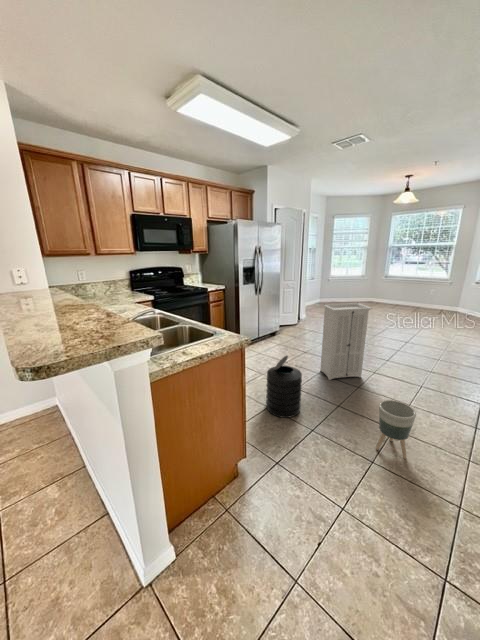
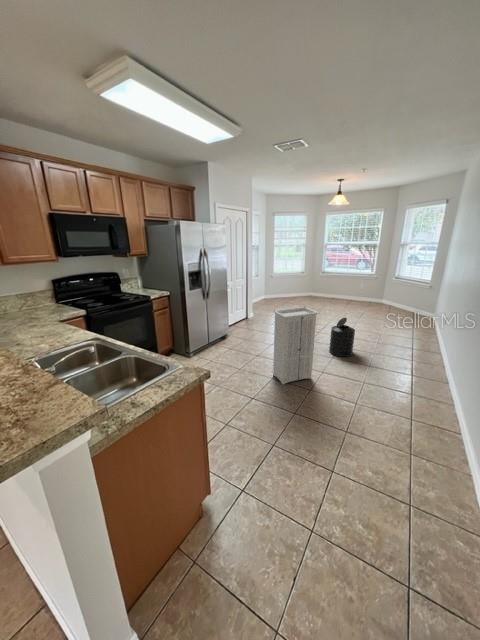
trash can: present [266,356,302,418] -> present [329,318,355,357]
planter: present [375,400,416,459] -> none [333,407,368,463]

